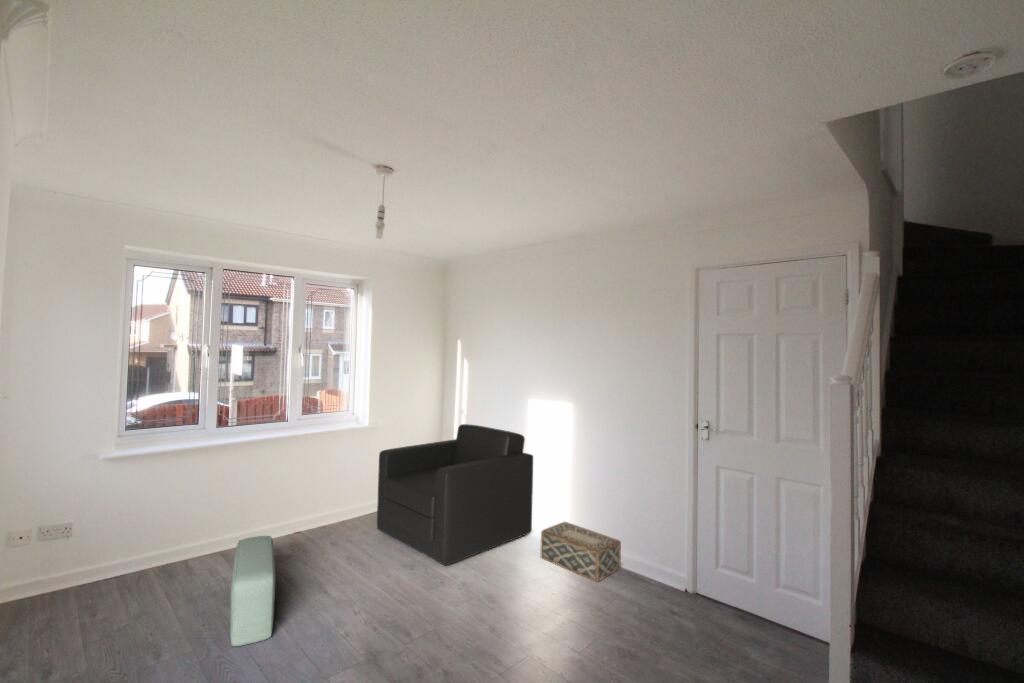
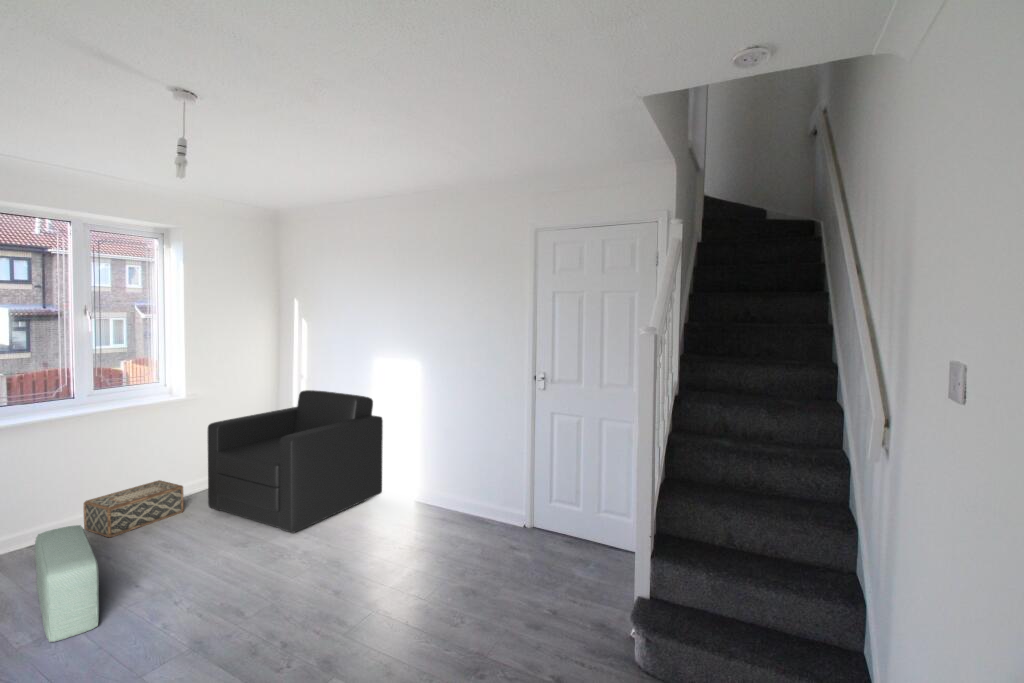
woven basket: present [541,522,621,582] -> present [84,480,184,537]

